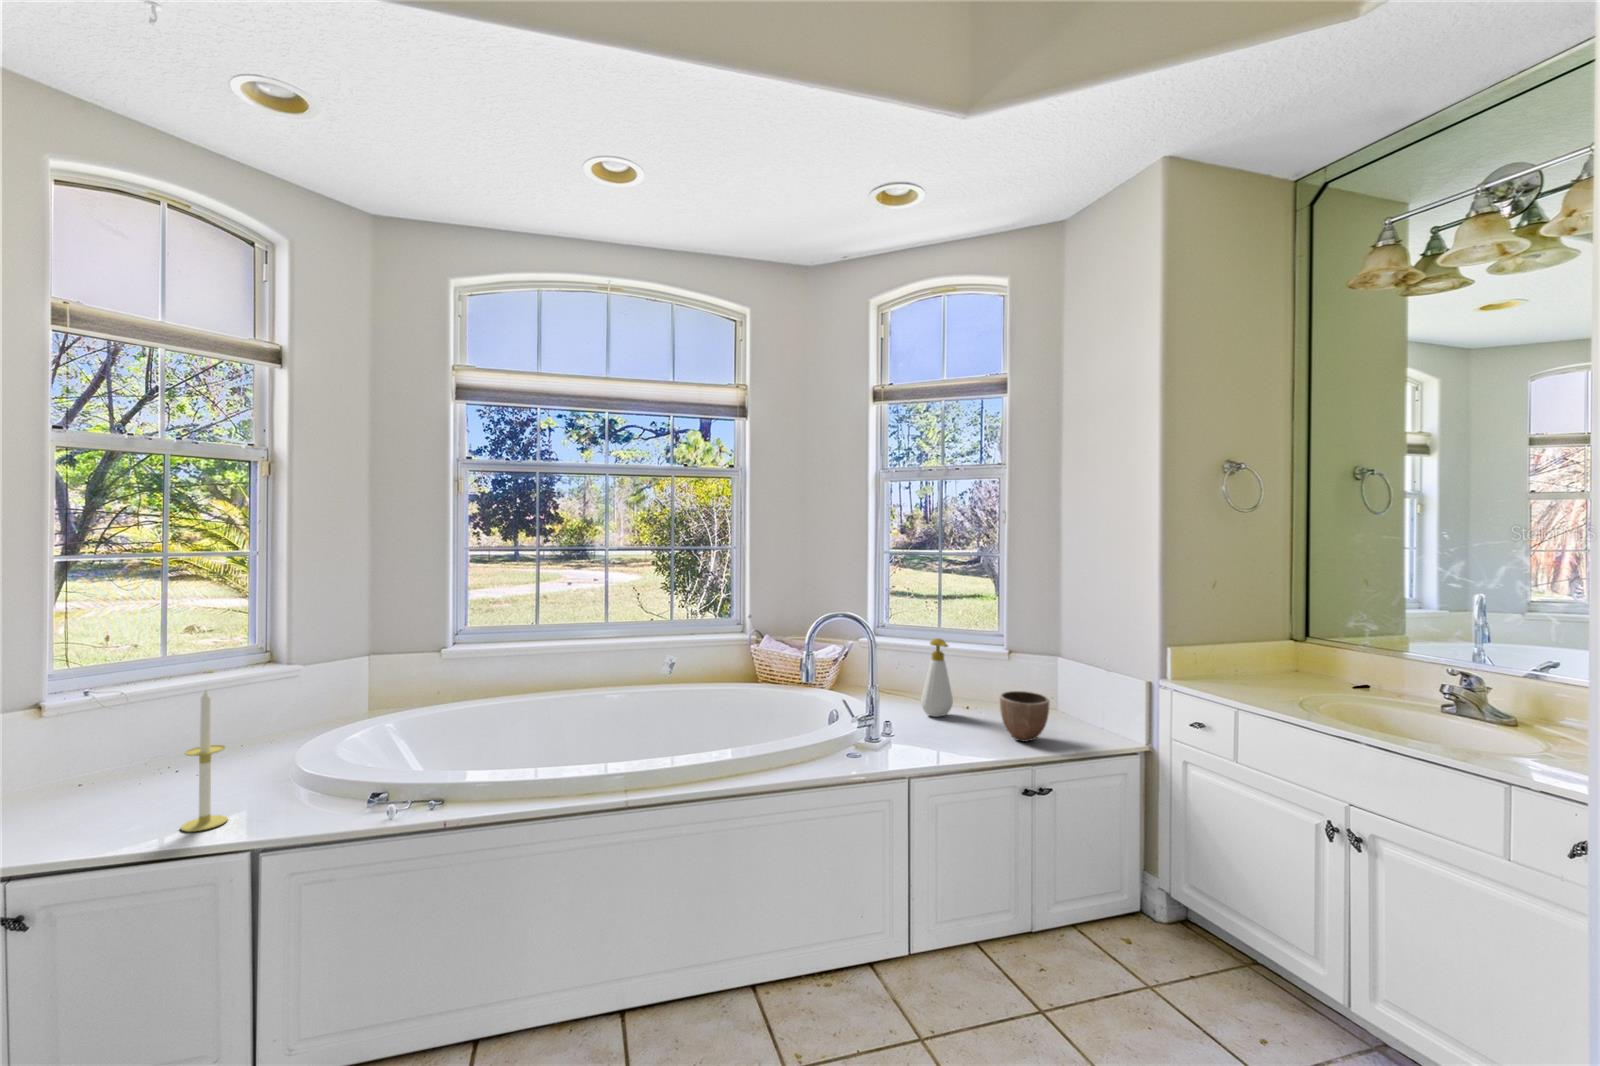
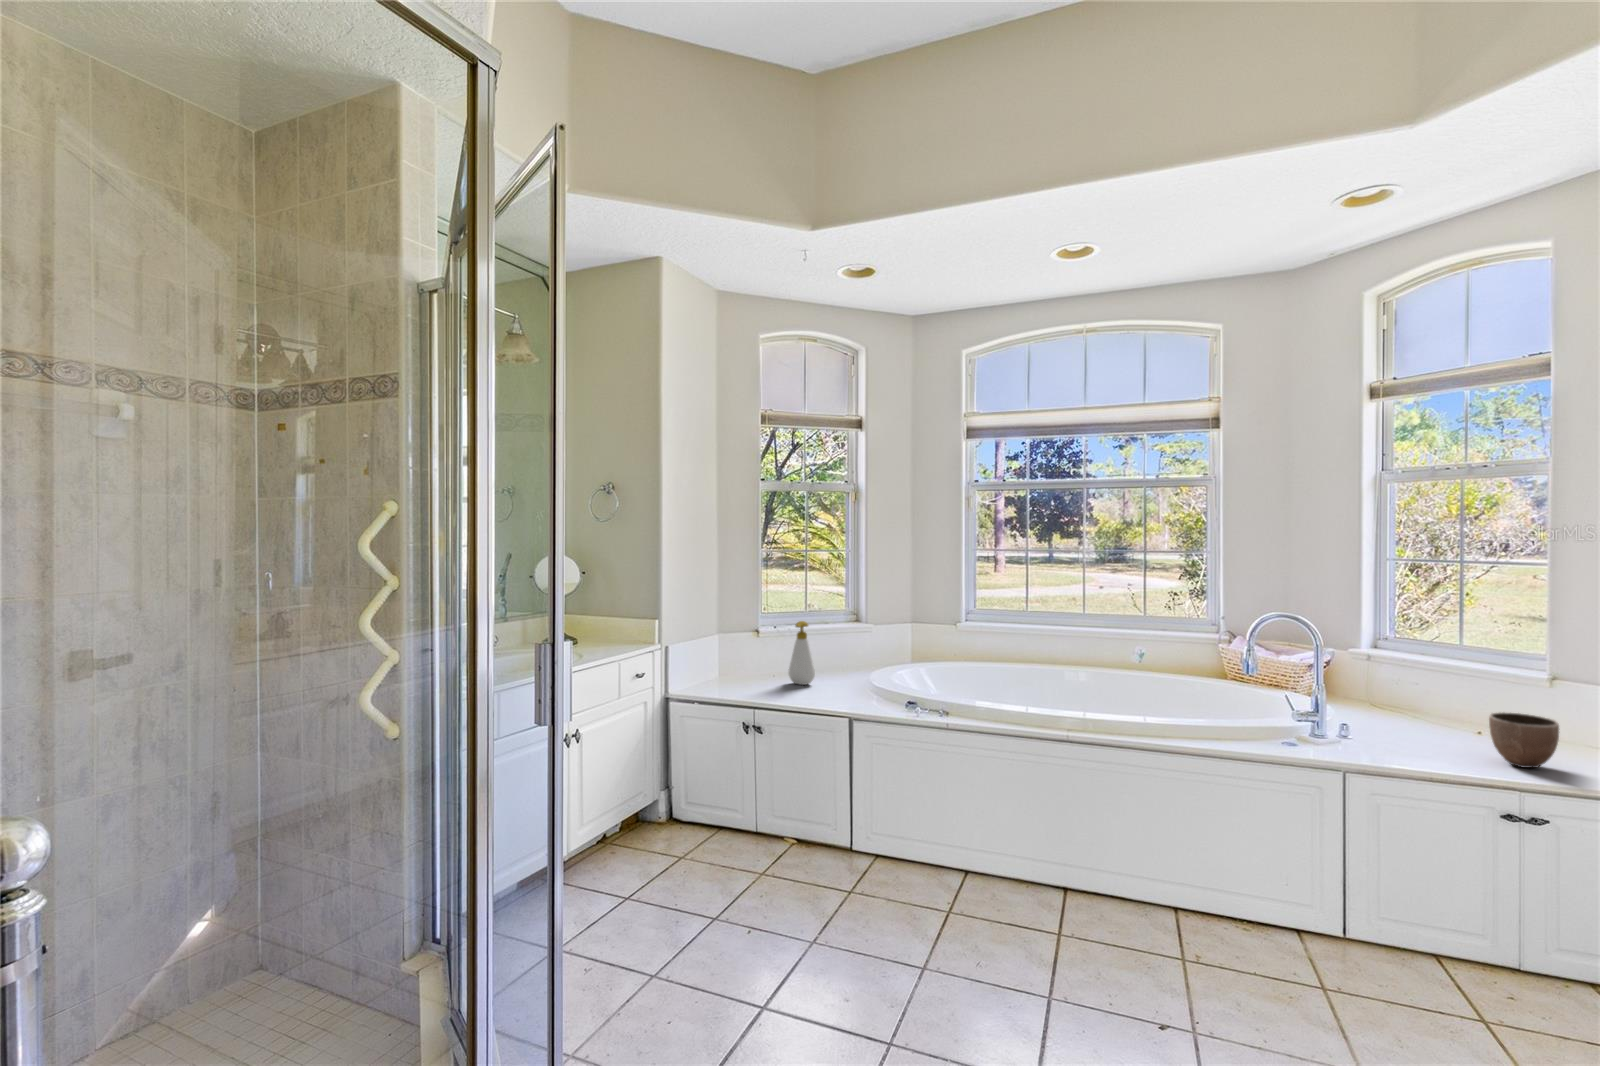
soap bottle: present [921,638,953,717] -> present [789,621,815,685]
candle: present [181,690,228,832] -> none [819,625,839,704]

